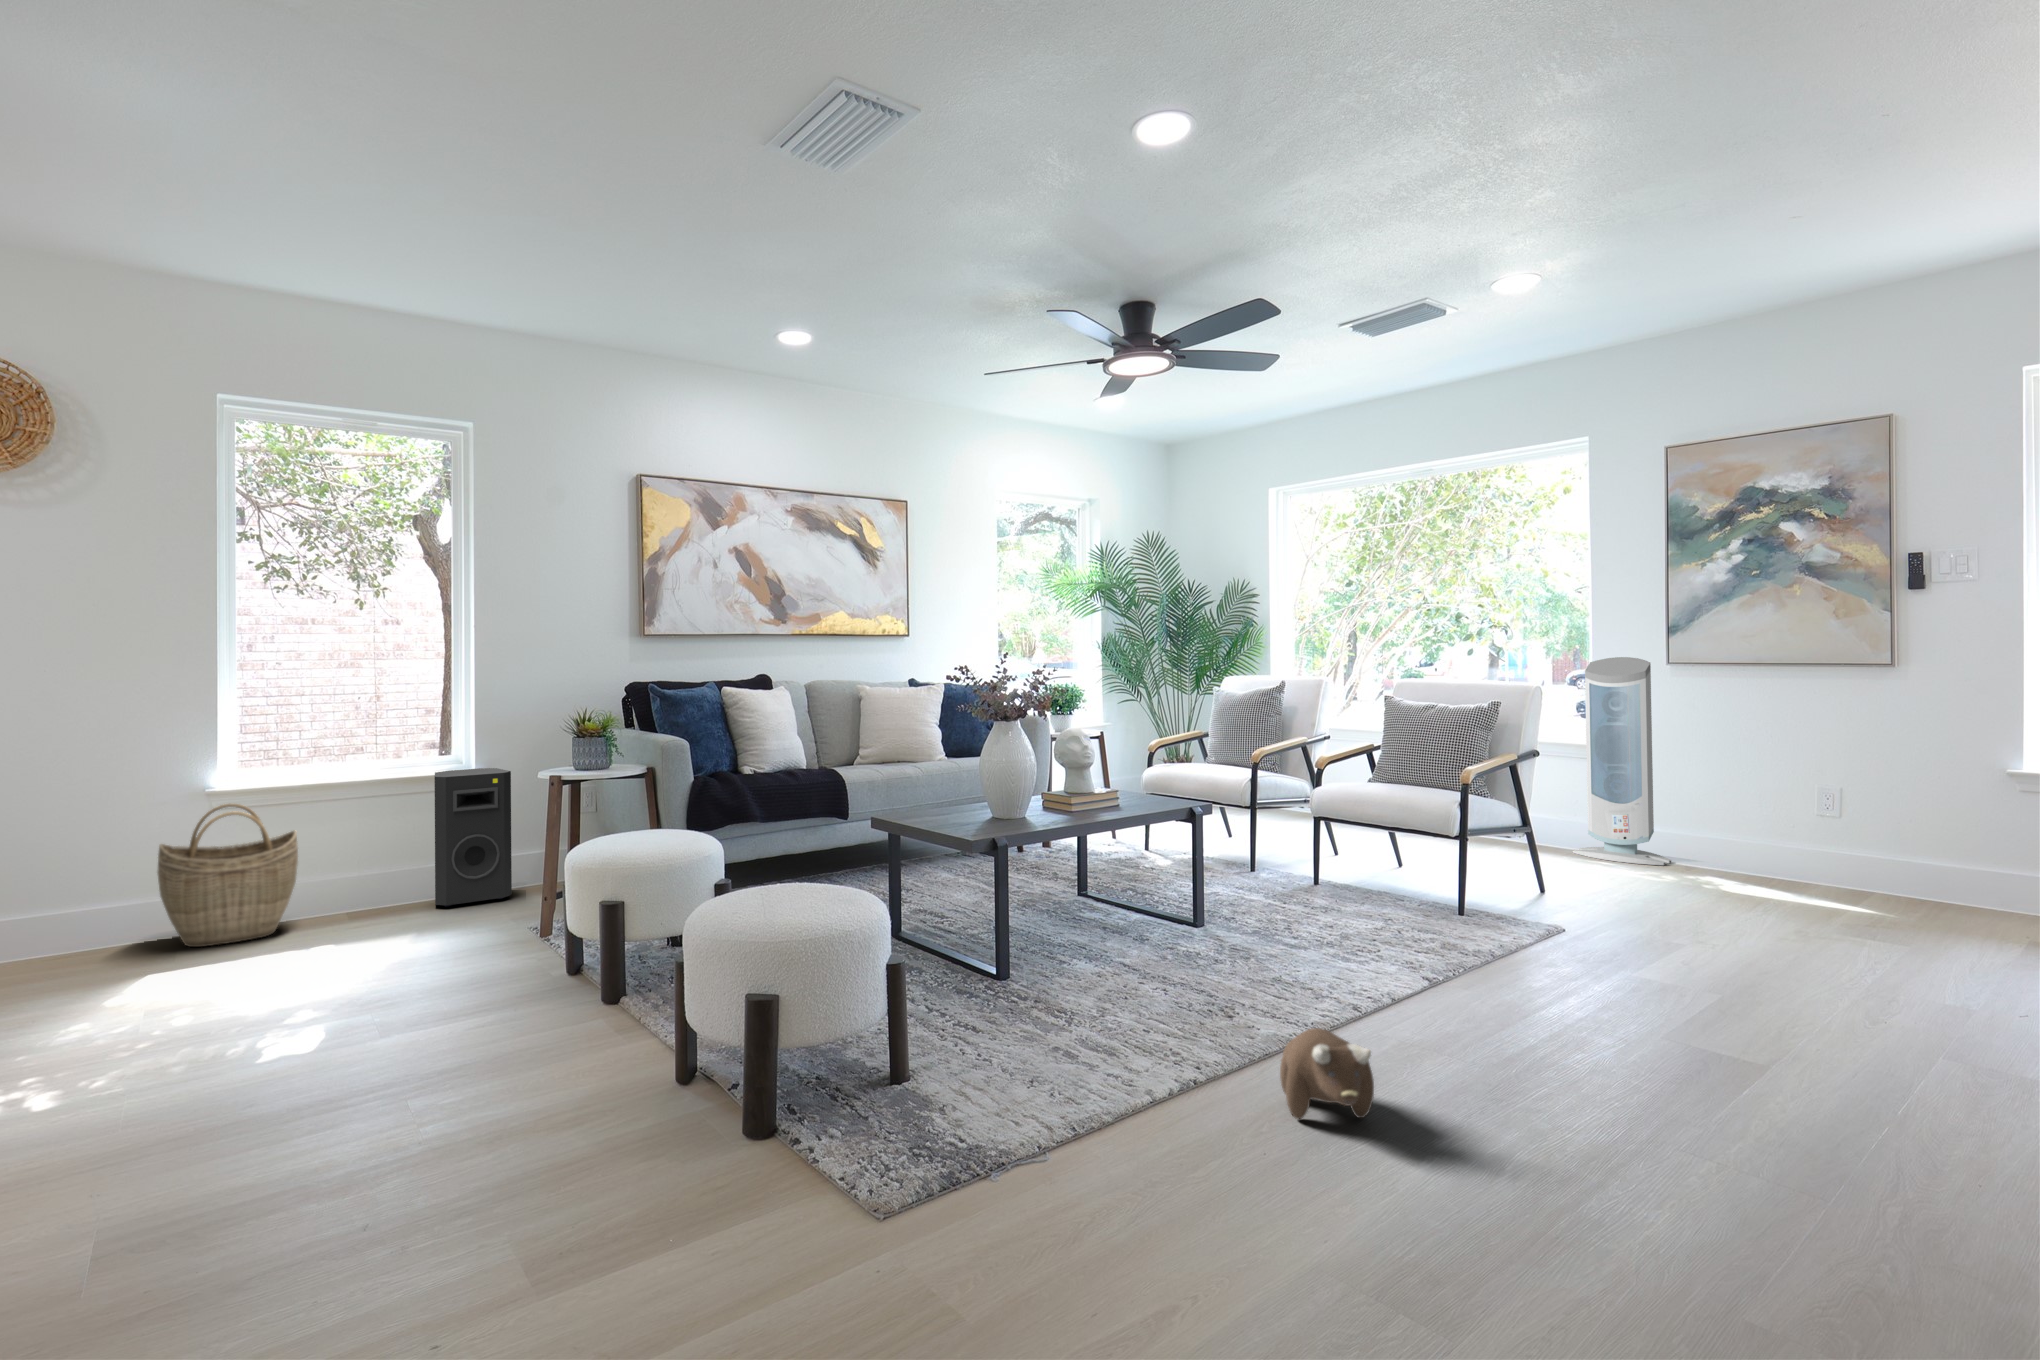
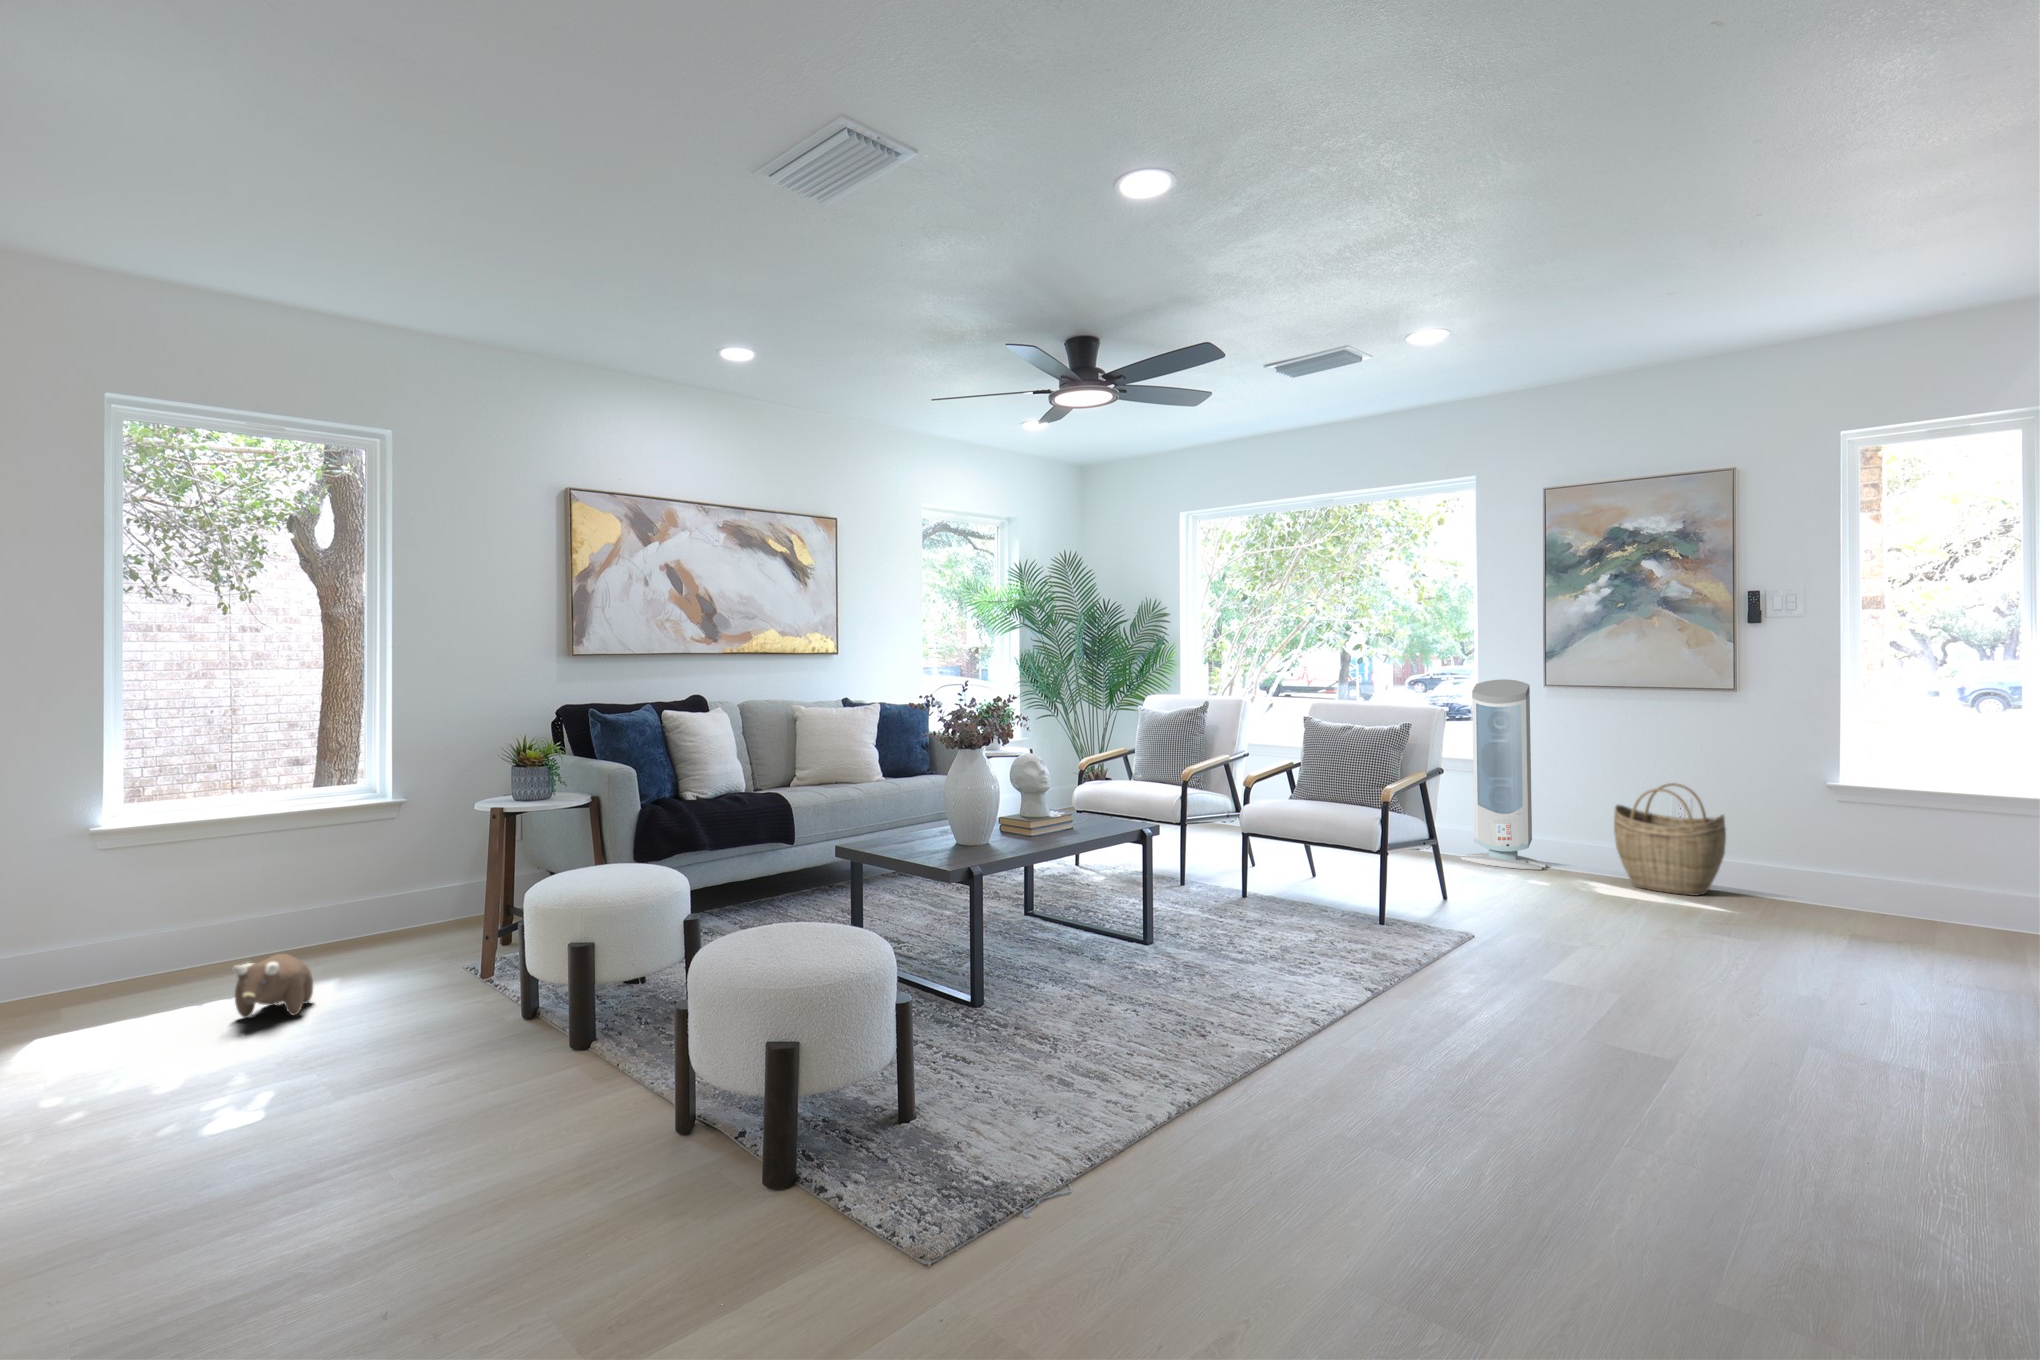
speaker: present [434,768,512,907] -> none [355,796,440,945]
woven basket: present [158,804,298,947] -> present [1614,783,1726,895]
plush toy: present [1280,1028,1374,1119] -> present [233,954,313,1018]

